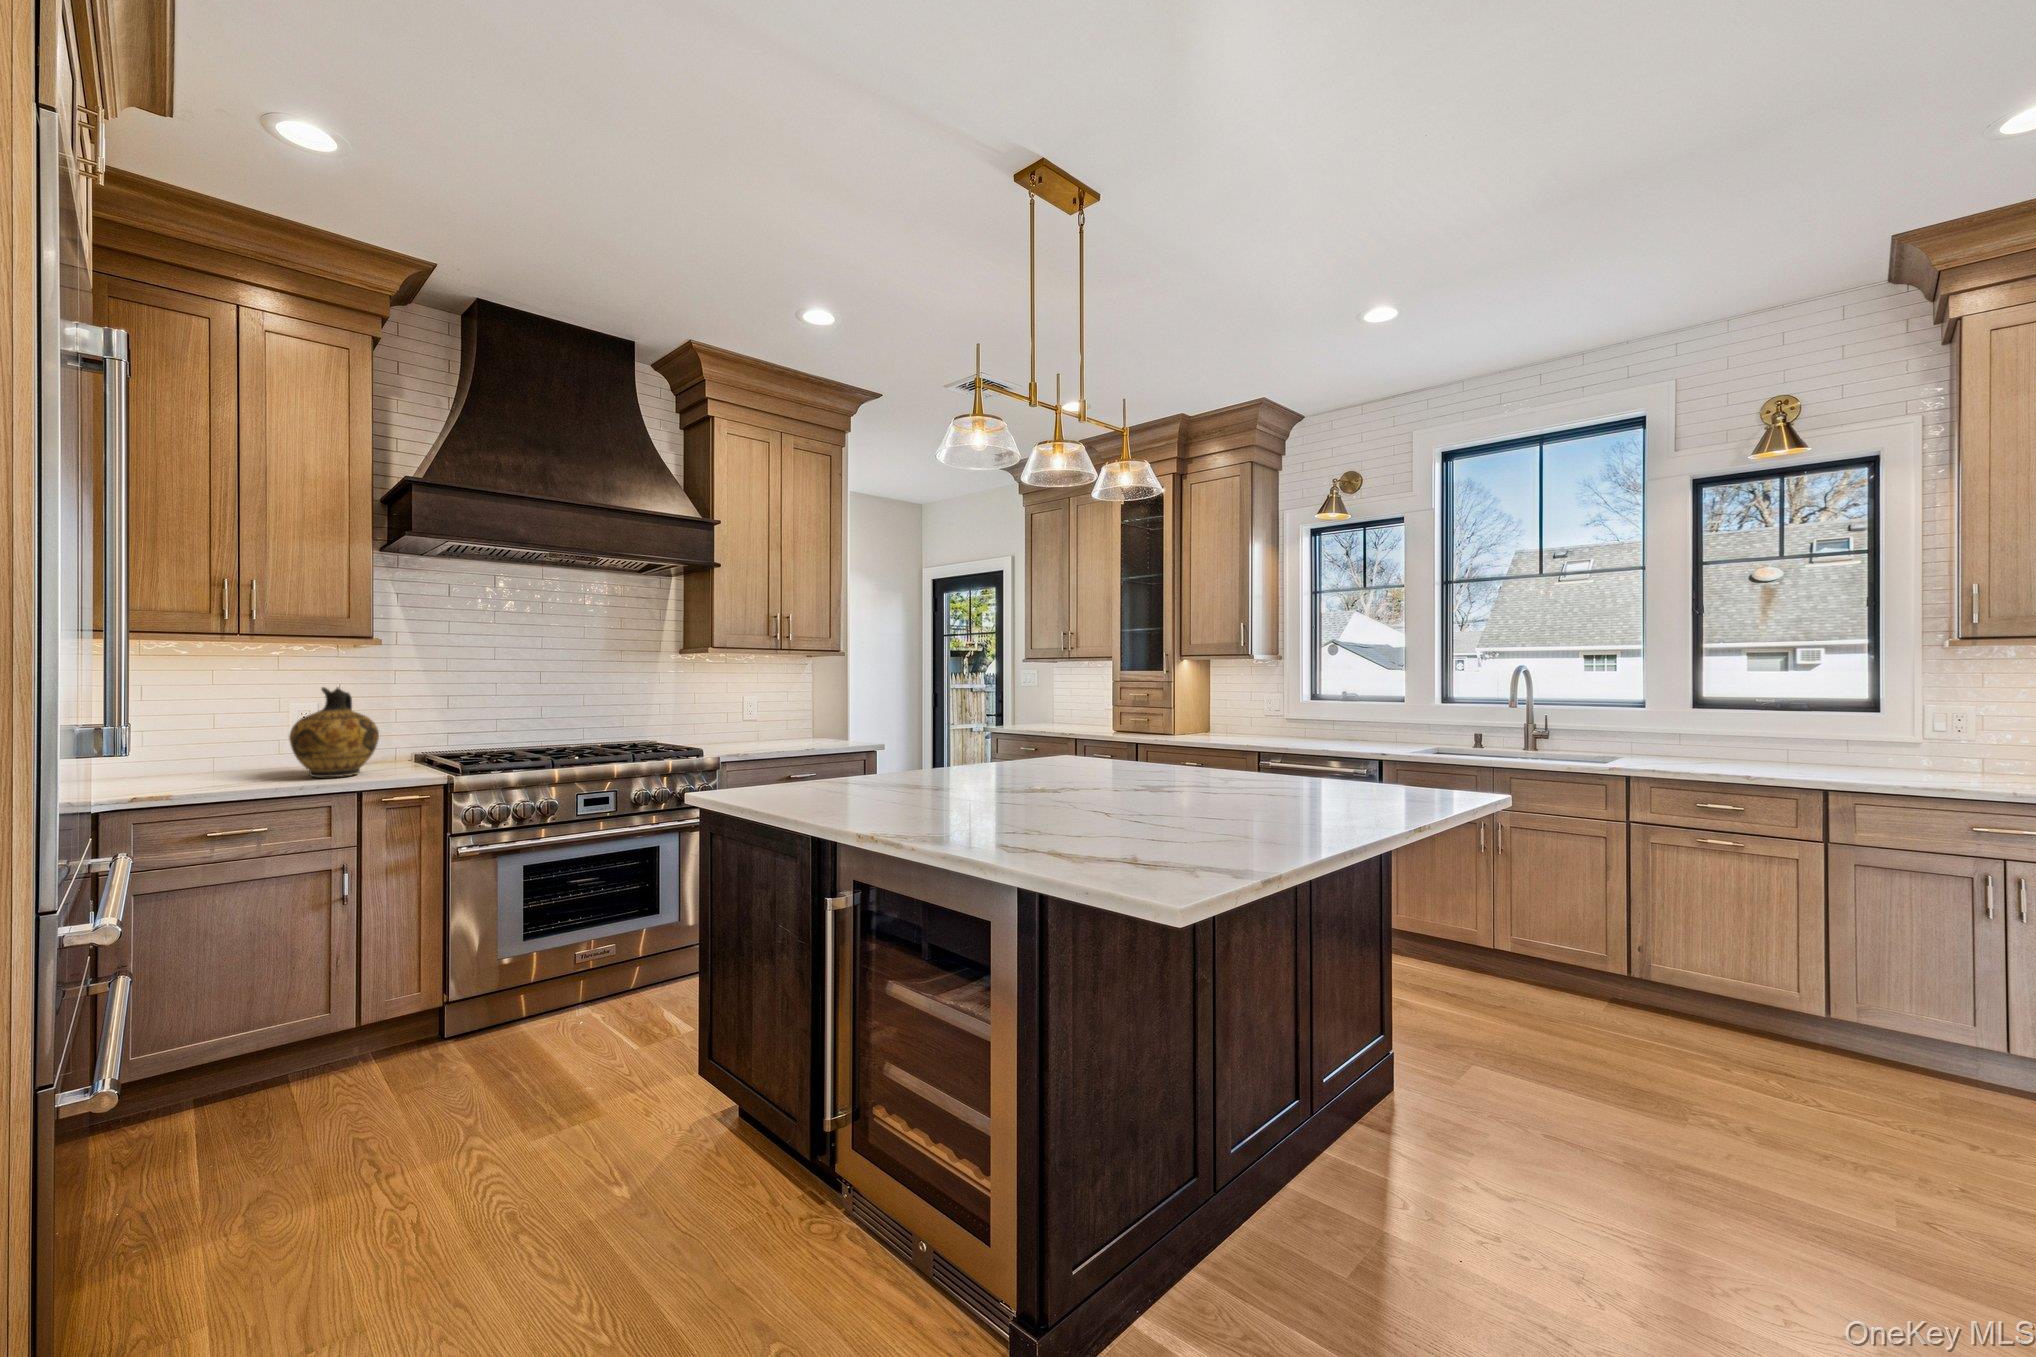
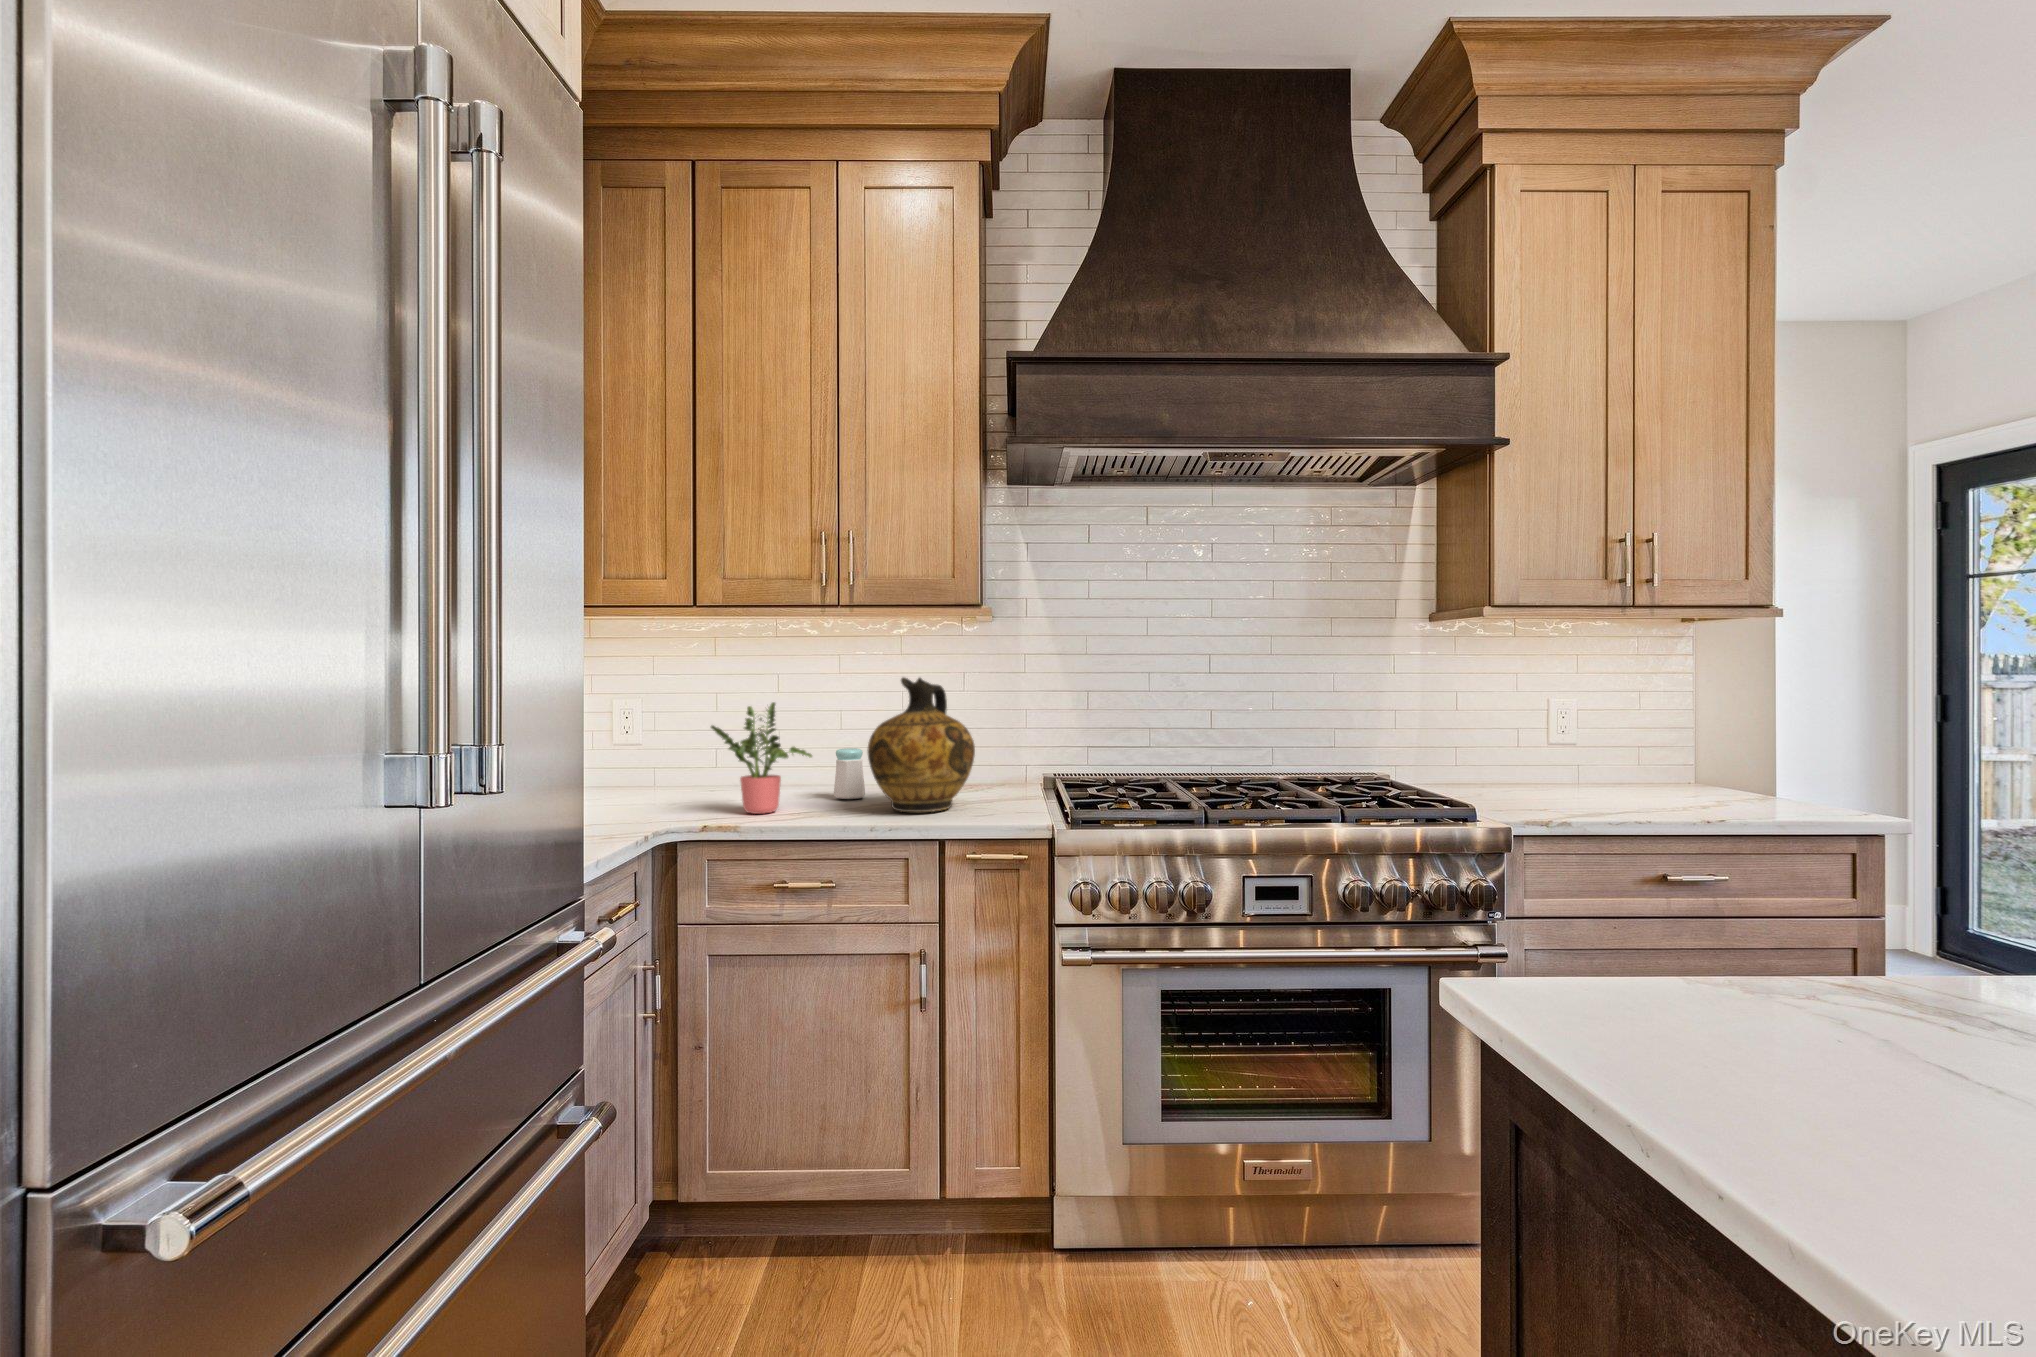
potted plant: none [143,705,240,786] -> present [711,702,812,814]
salt shaker: none [247,738,274,774] -> present [834,748,865,799]

